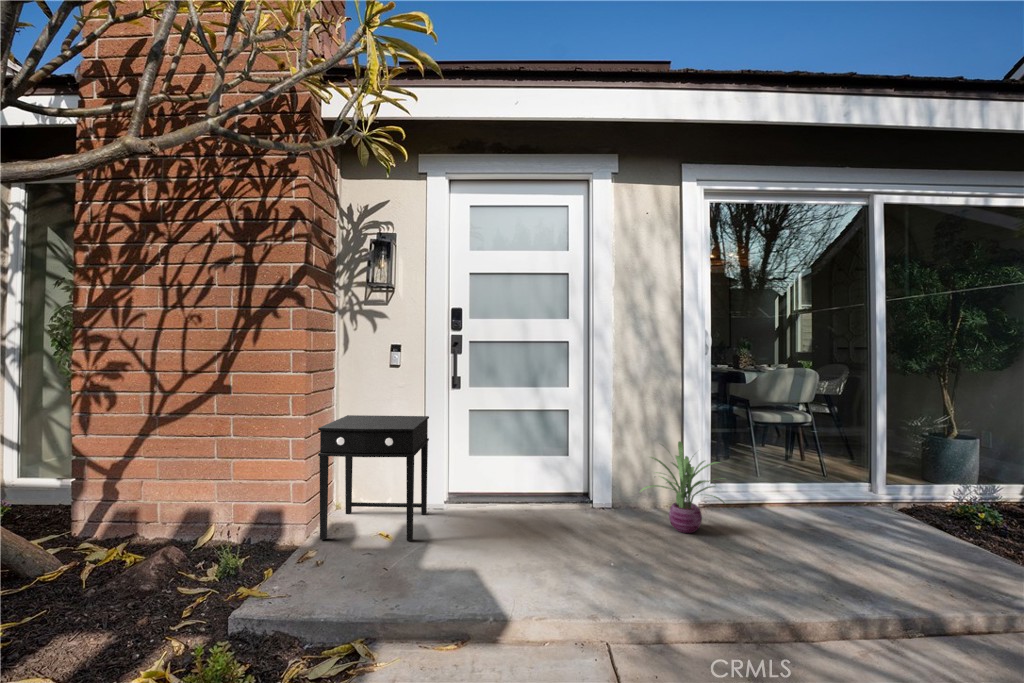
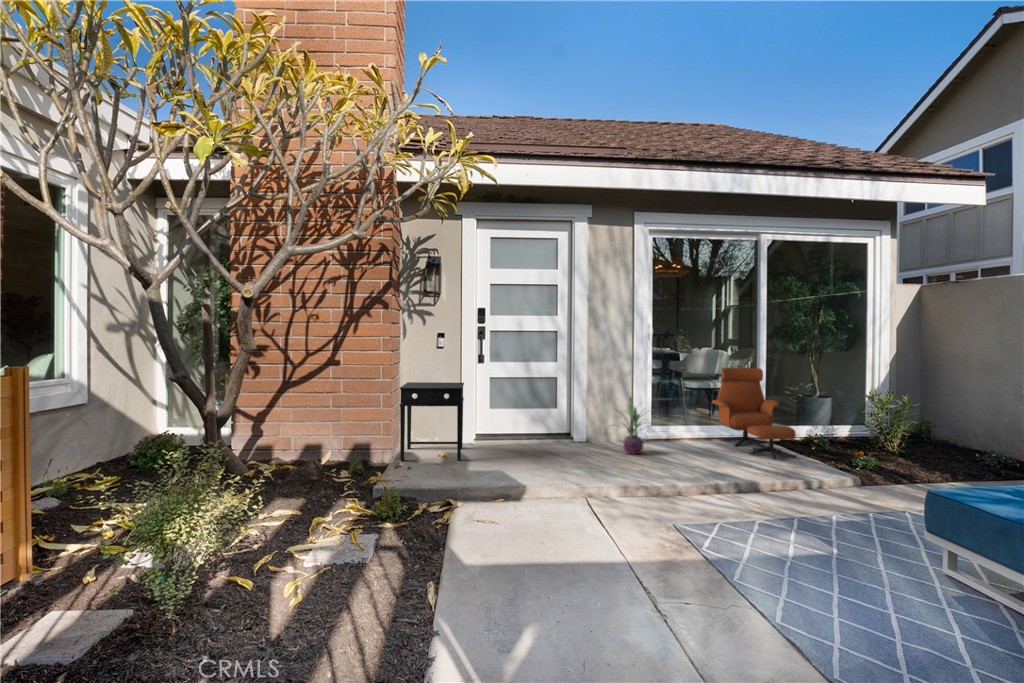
lounge chair: none [804,394,962,552] -> present [712,368,796,459]

